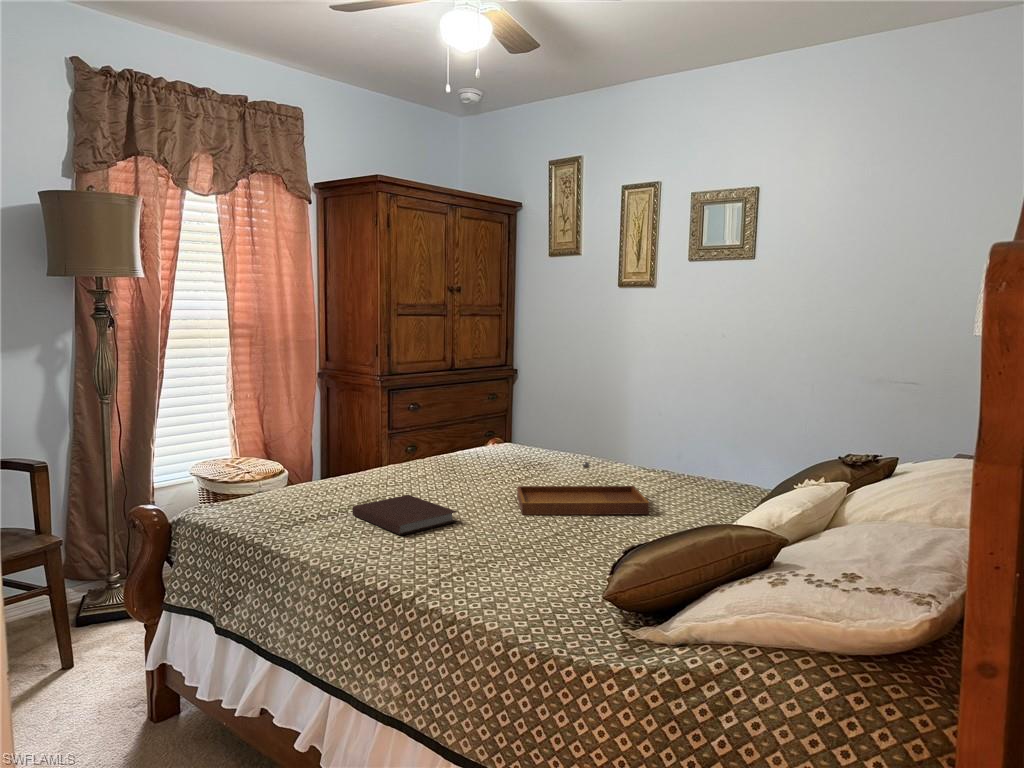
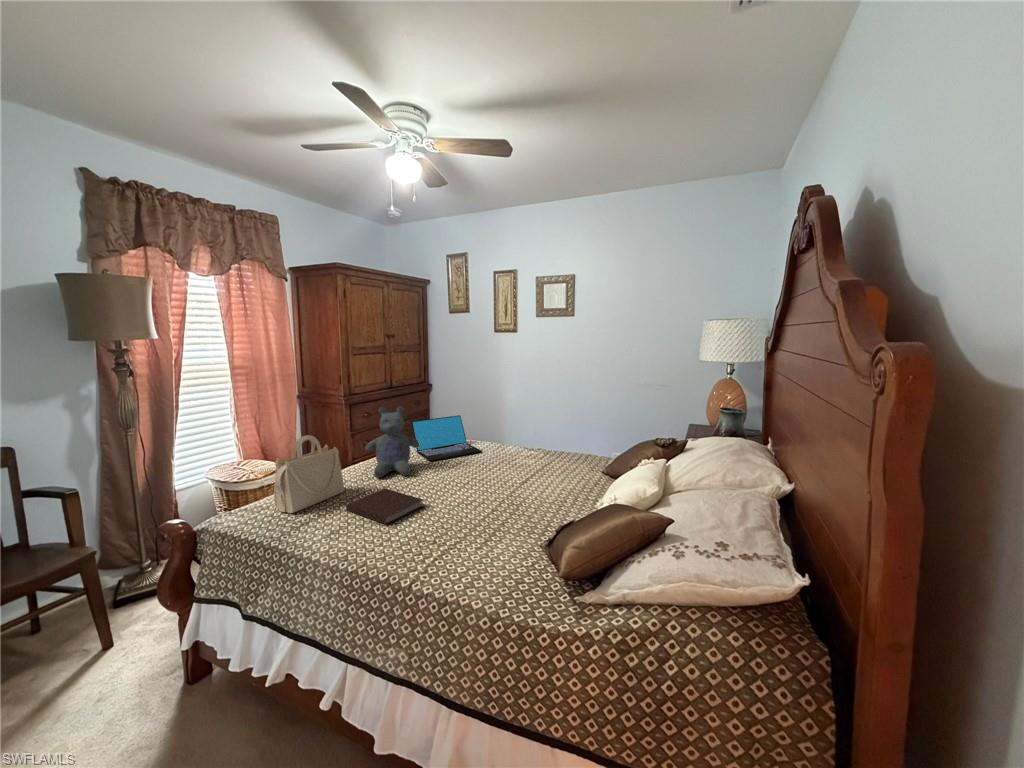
stuffed bear: none [390,383,469,485] -> present [365,406,420,478]
handbag: none [264,409,355,511] -> present [274,435,344,513]
laptop: none [463,411,567,473] -> present [411,415,482,462]
tray: present [517,462,649,515] -> none [458,453,545,494]

